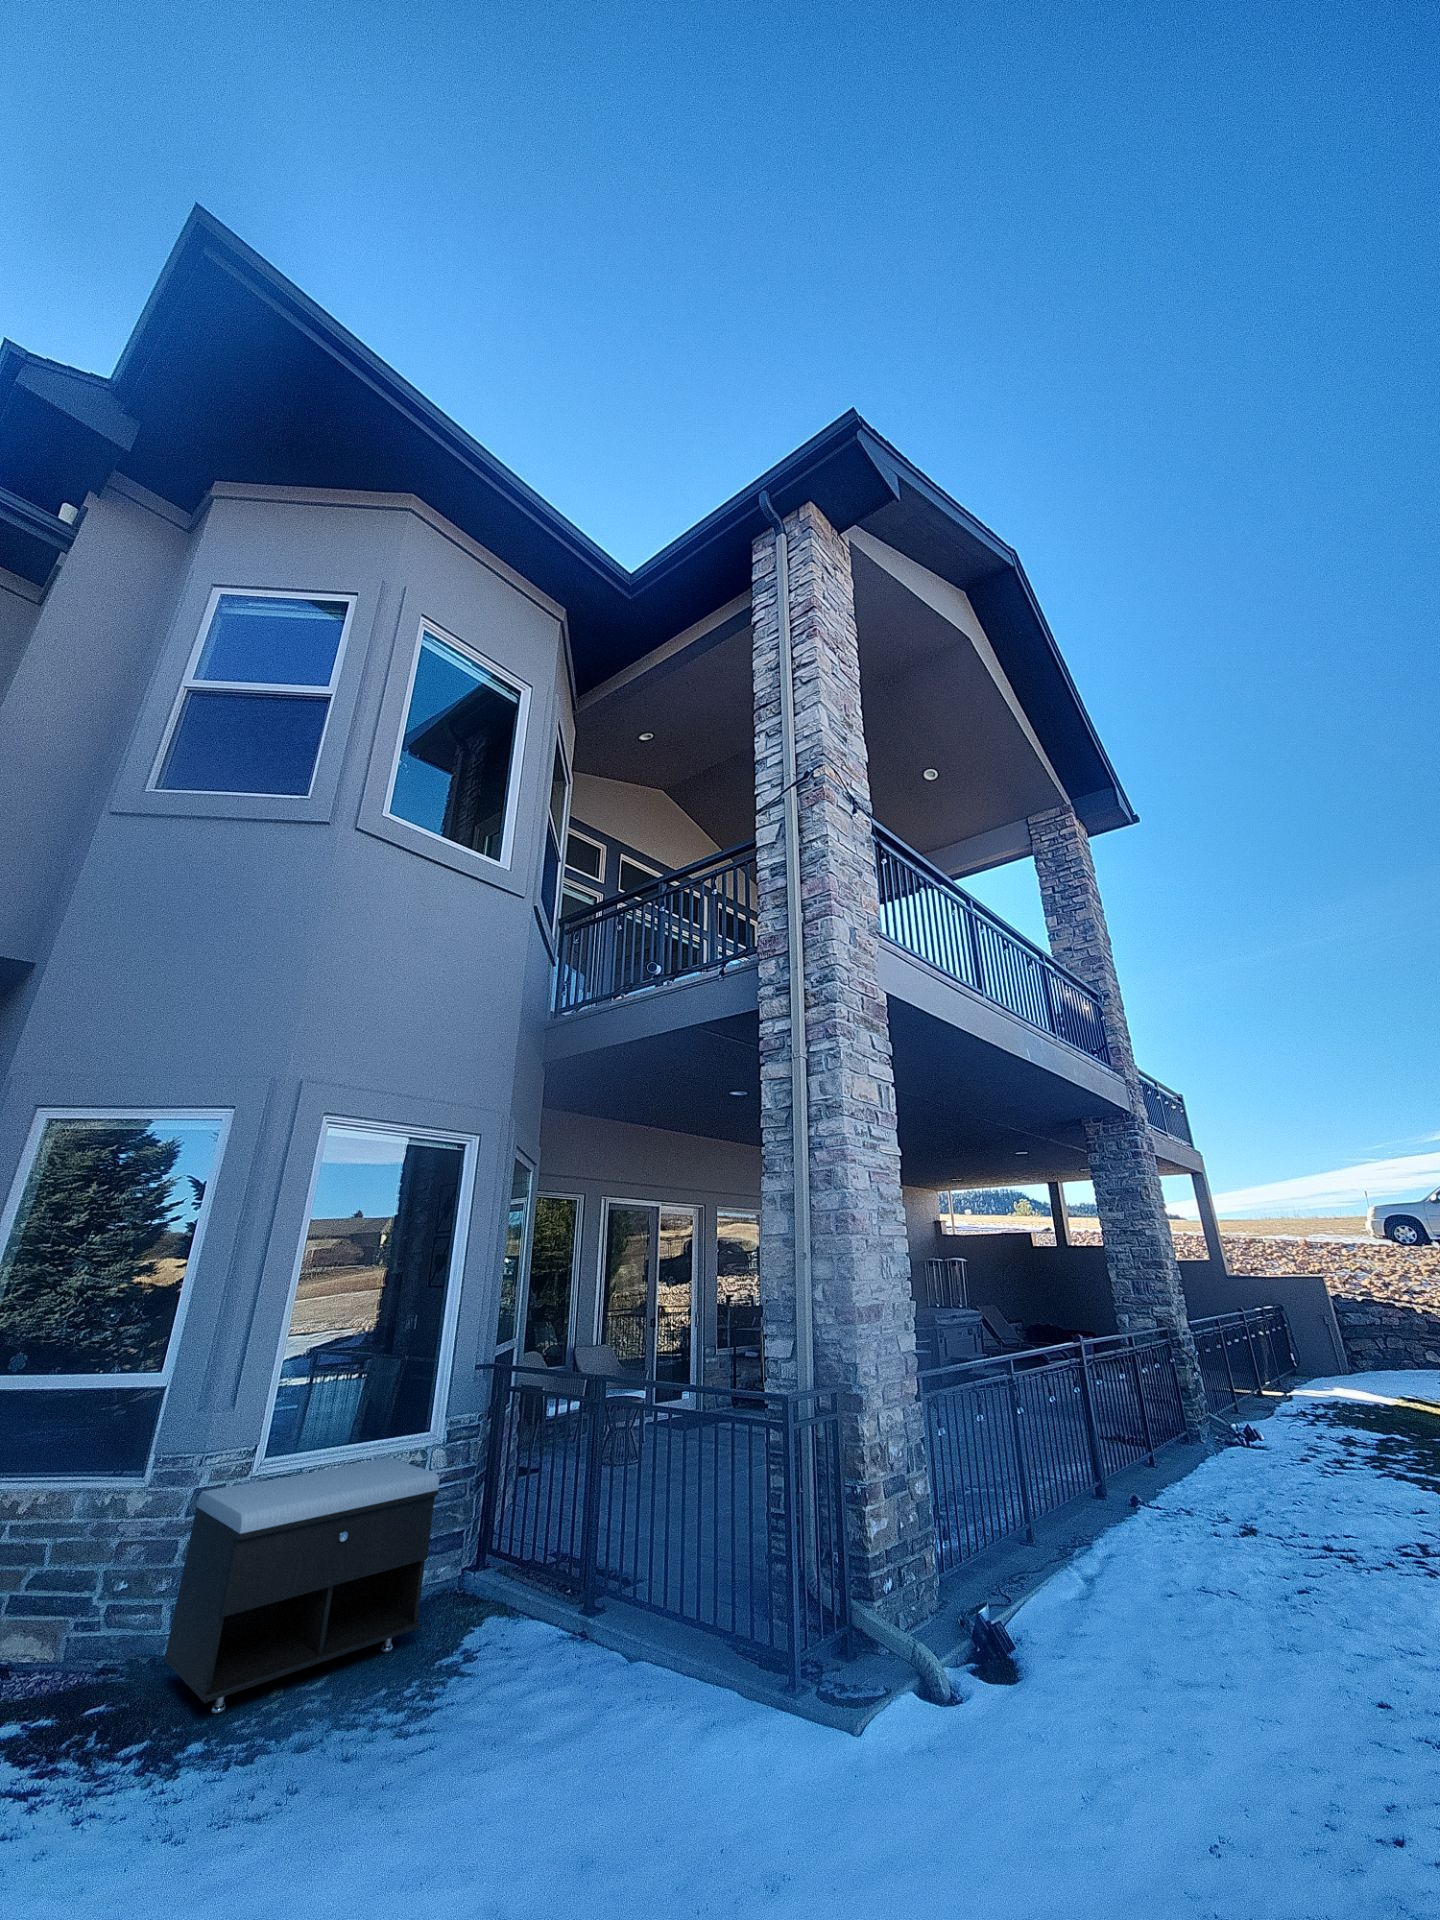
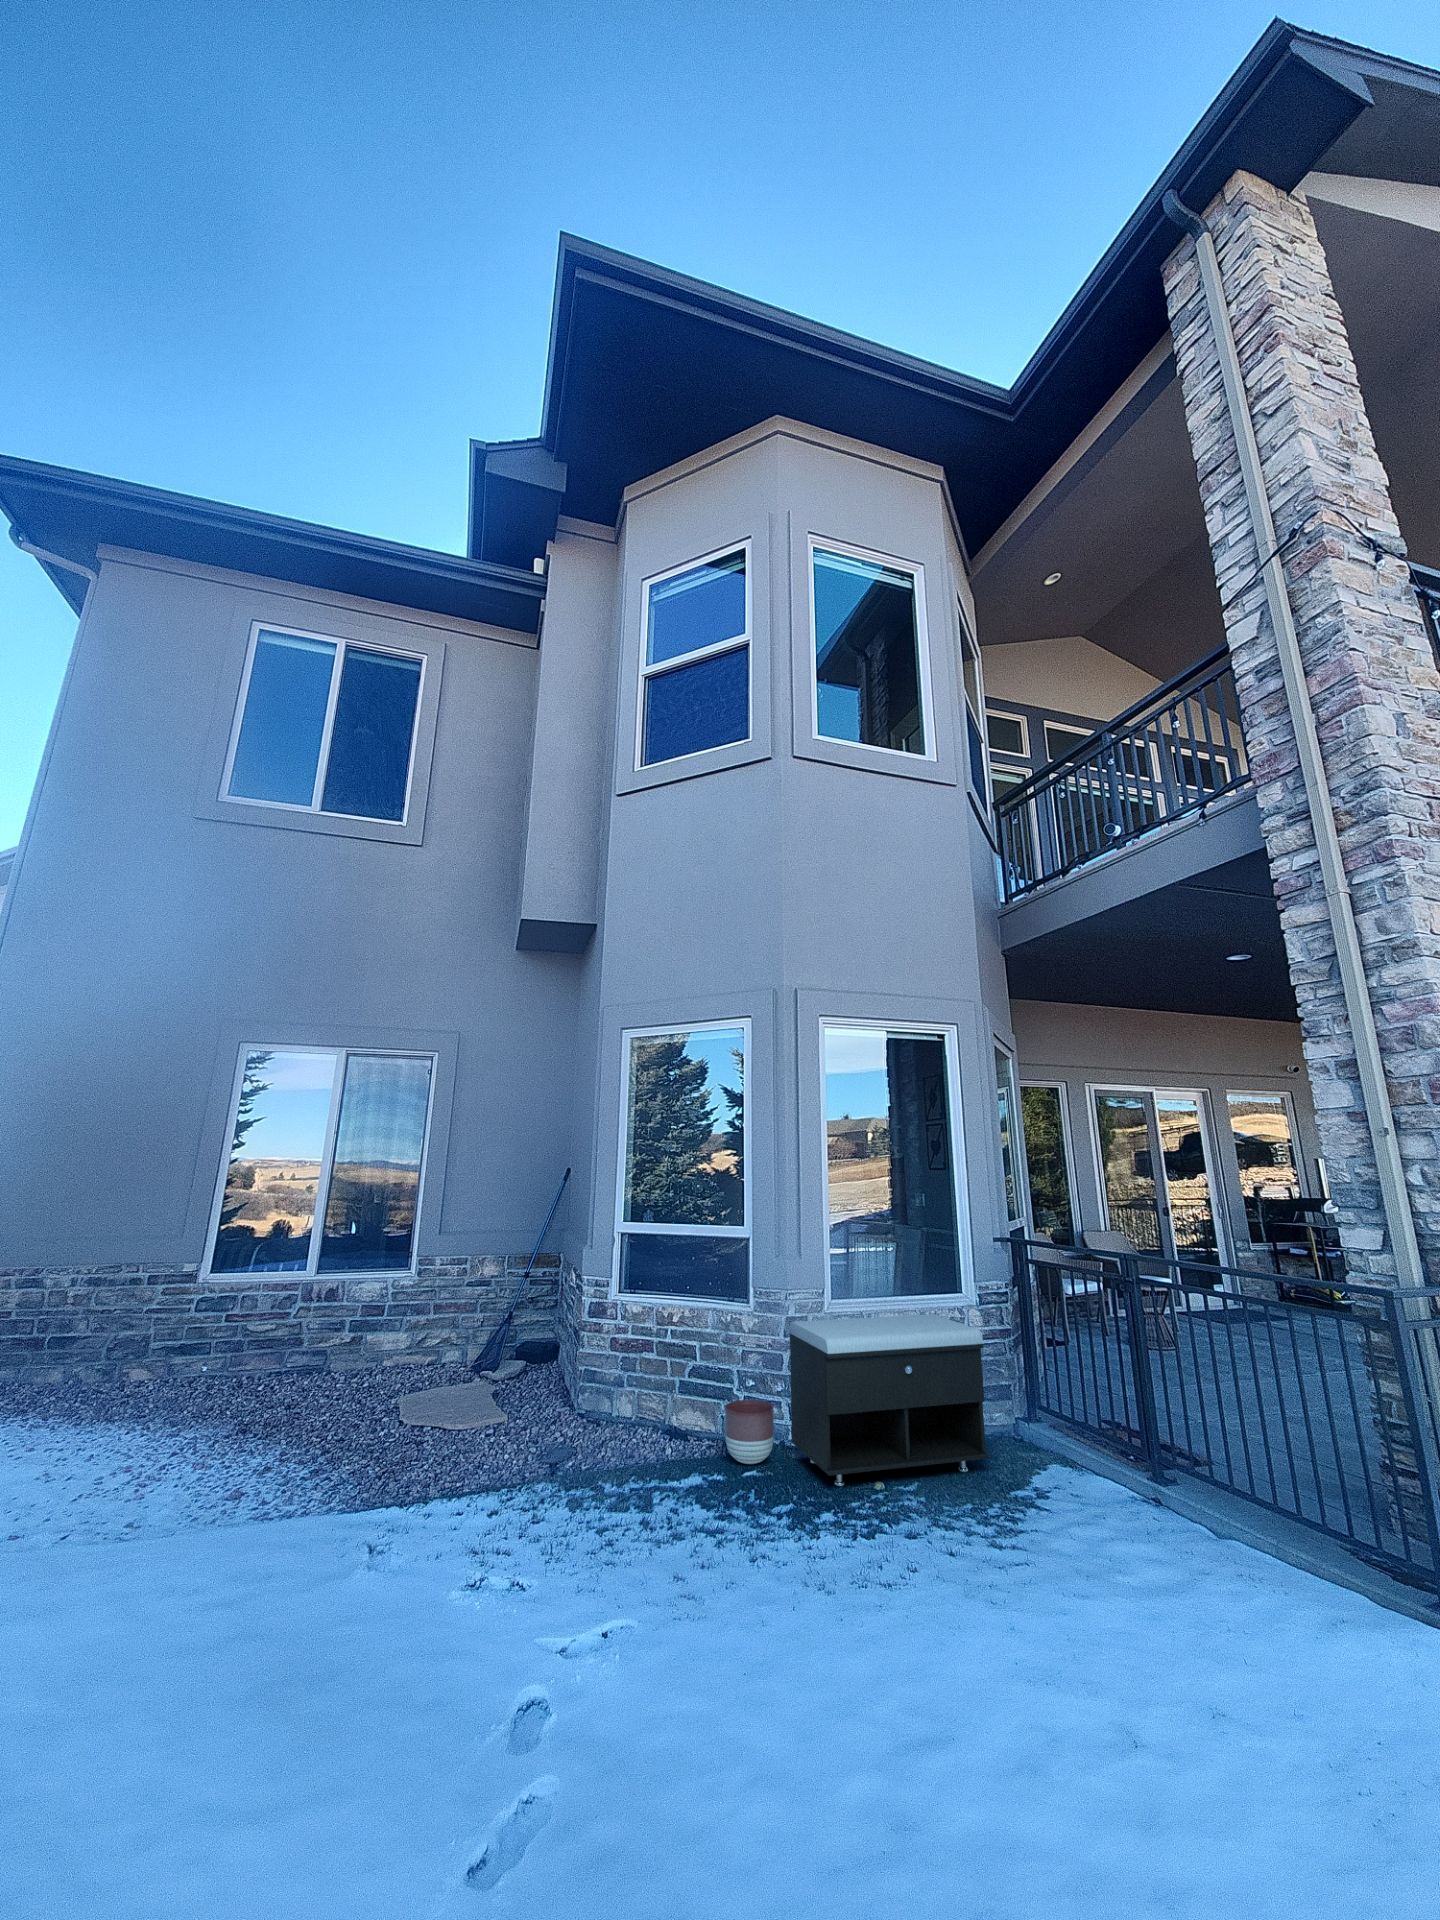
planter: none [57,1608,147,1710] -> present [725,1400,774,1464]

